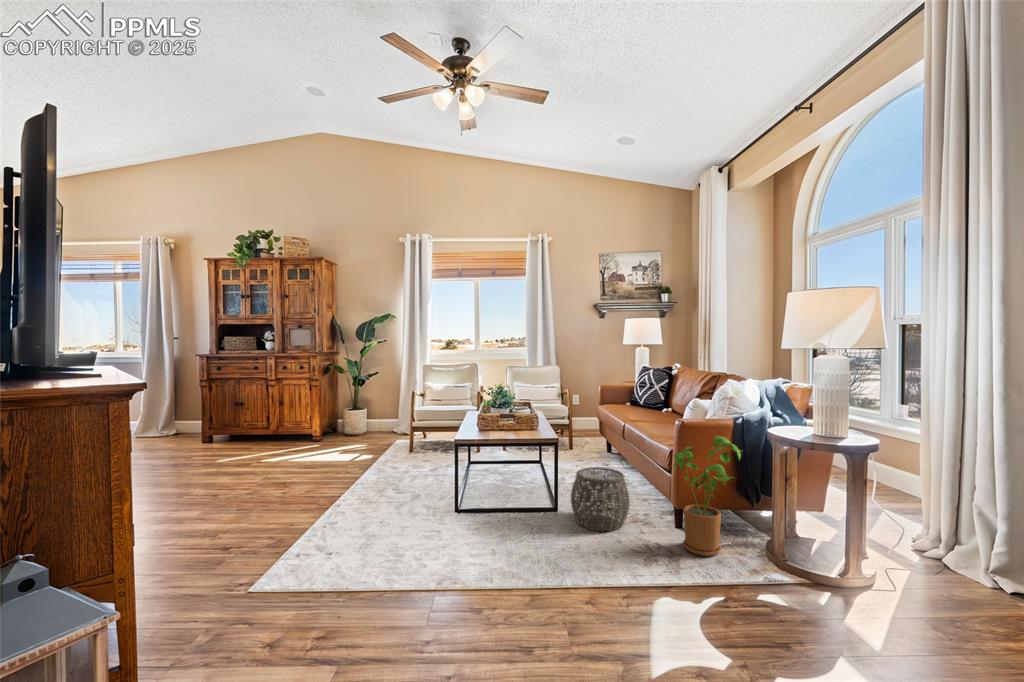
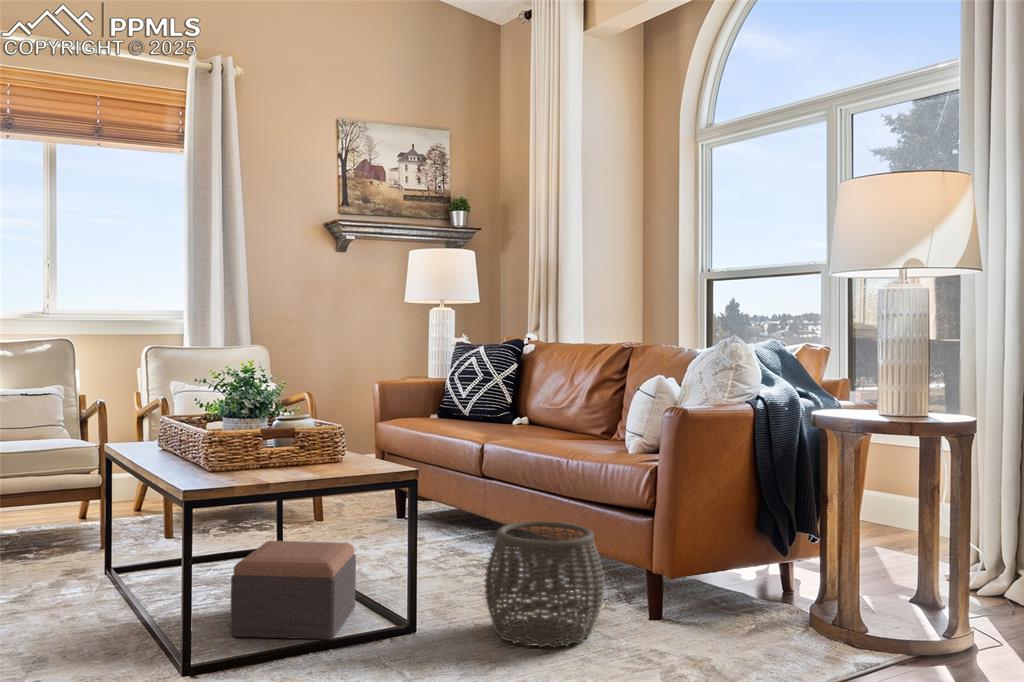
house plant: present [673,436,742,556] -> none [691,429,824,649]
footstool: none [476,460,535,507] -> present [230,541,356,640]

